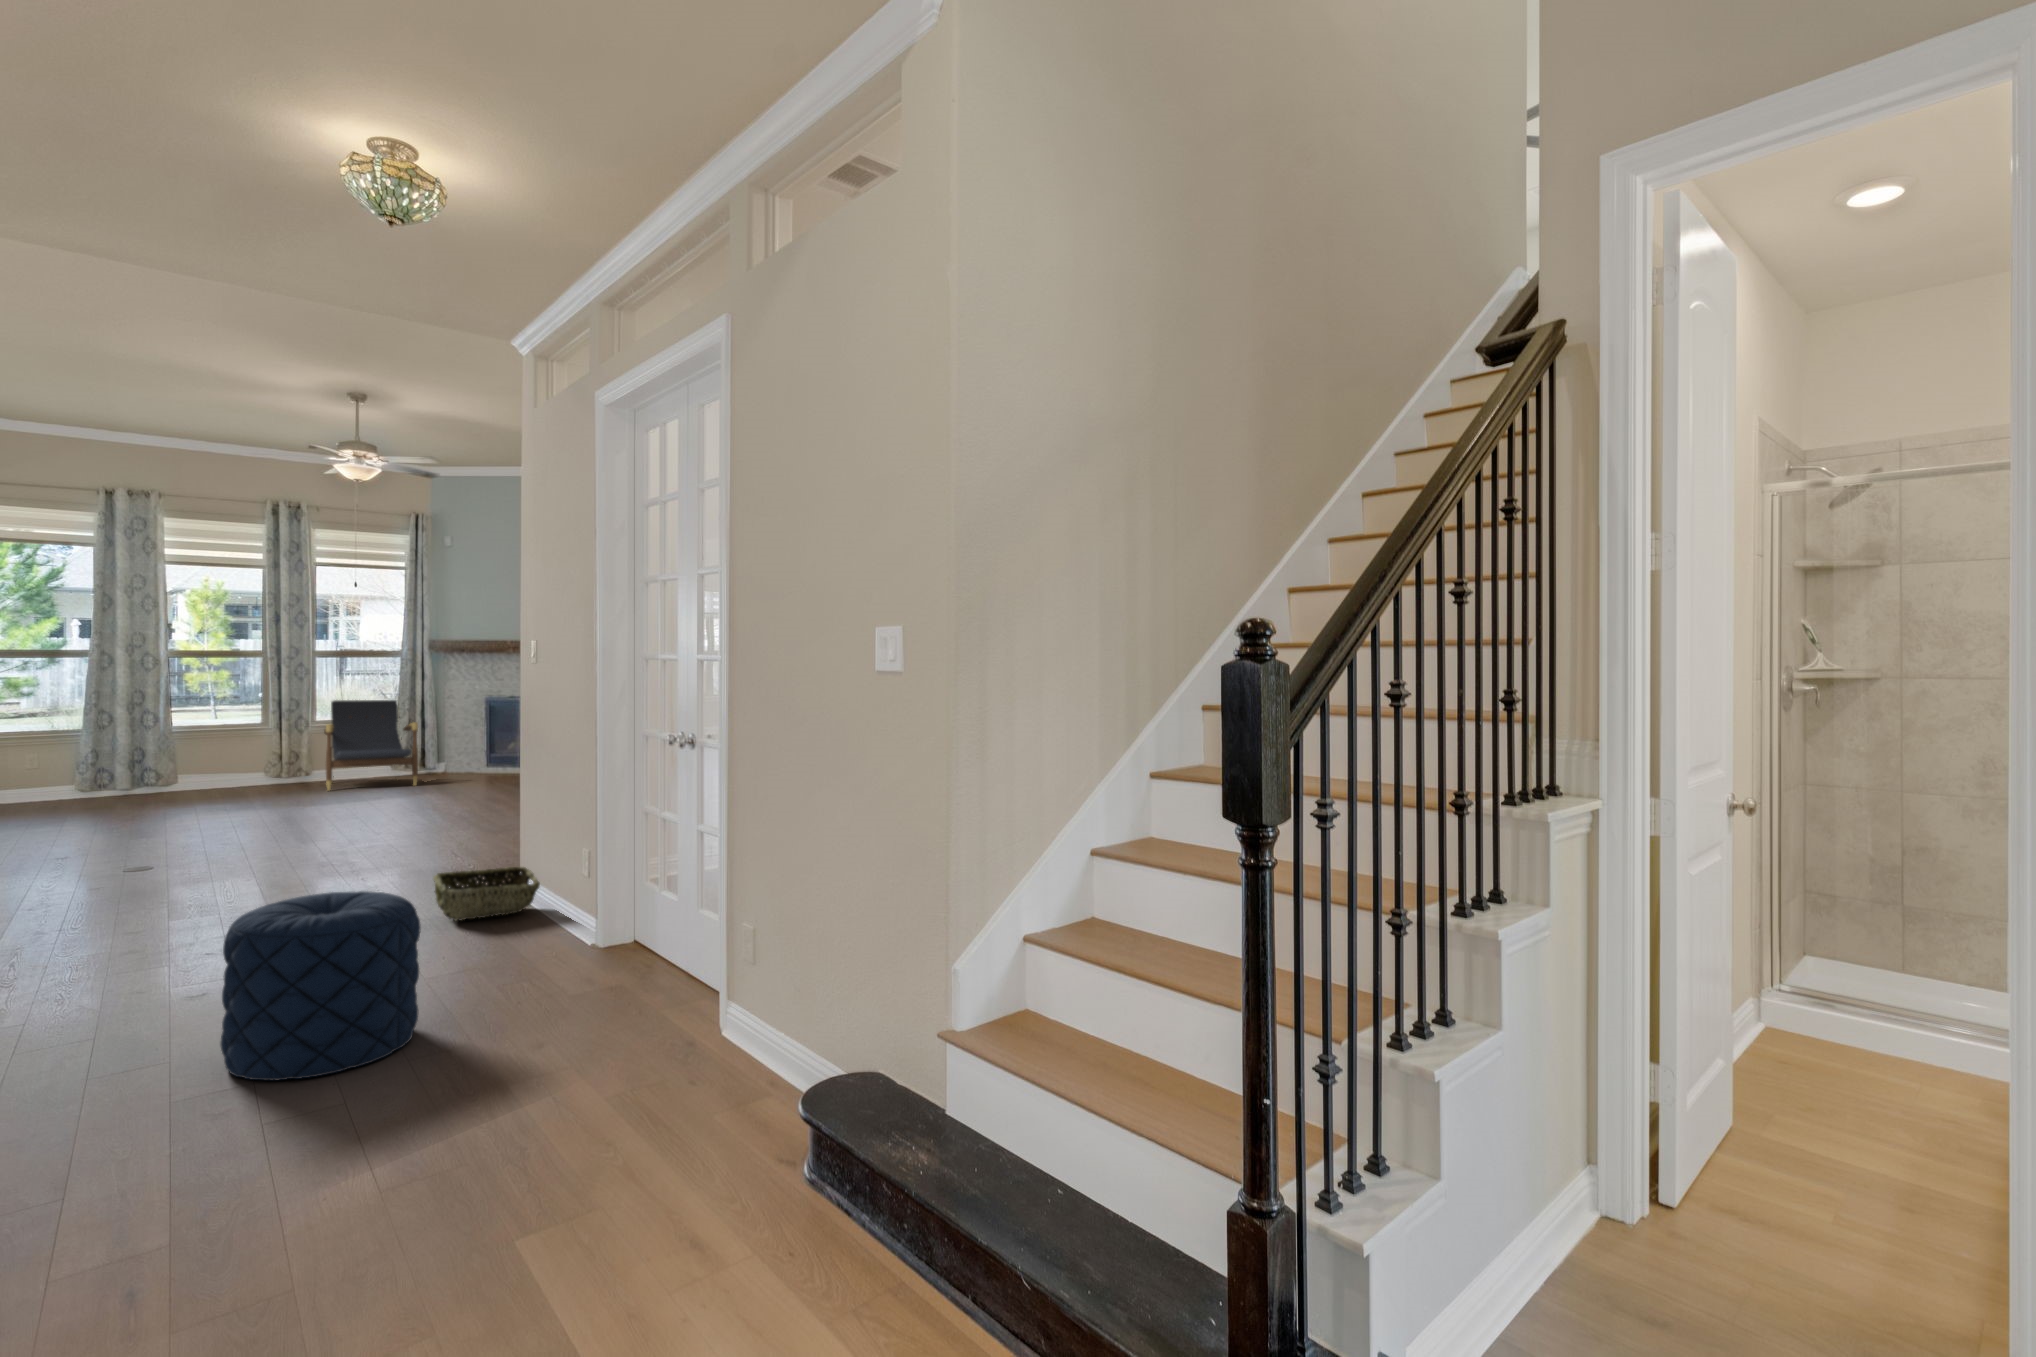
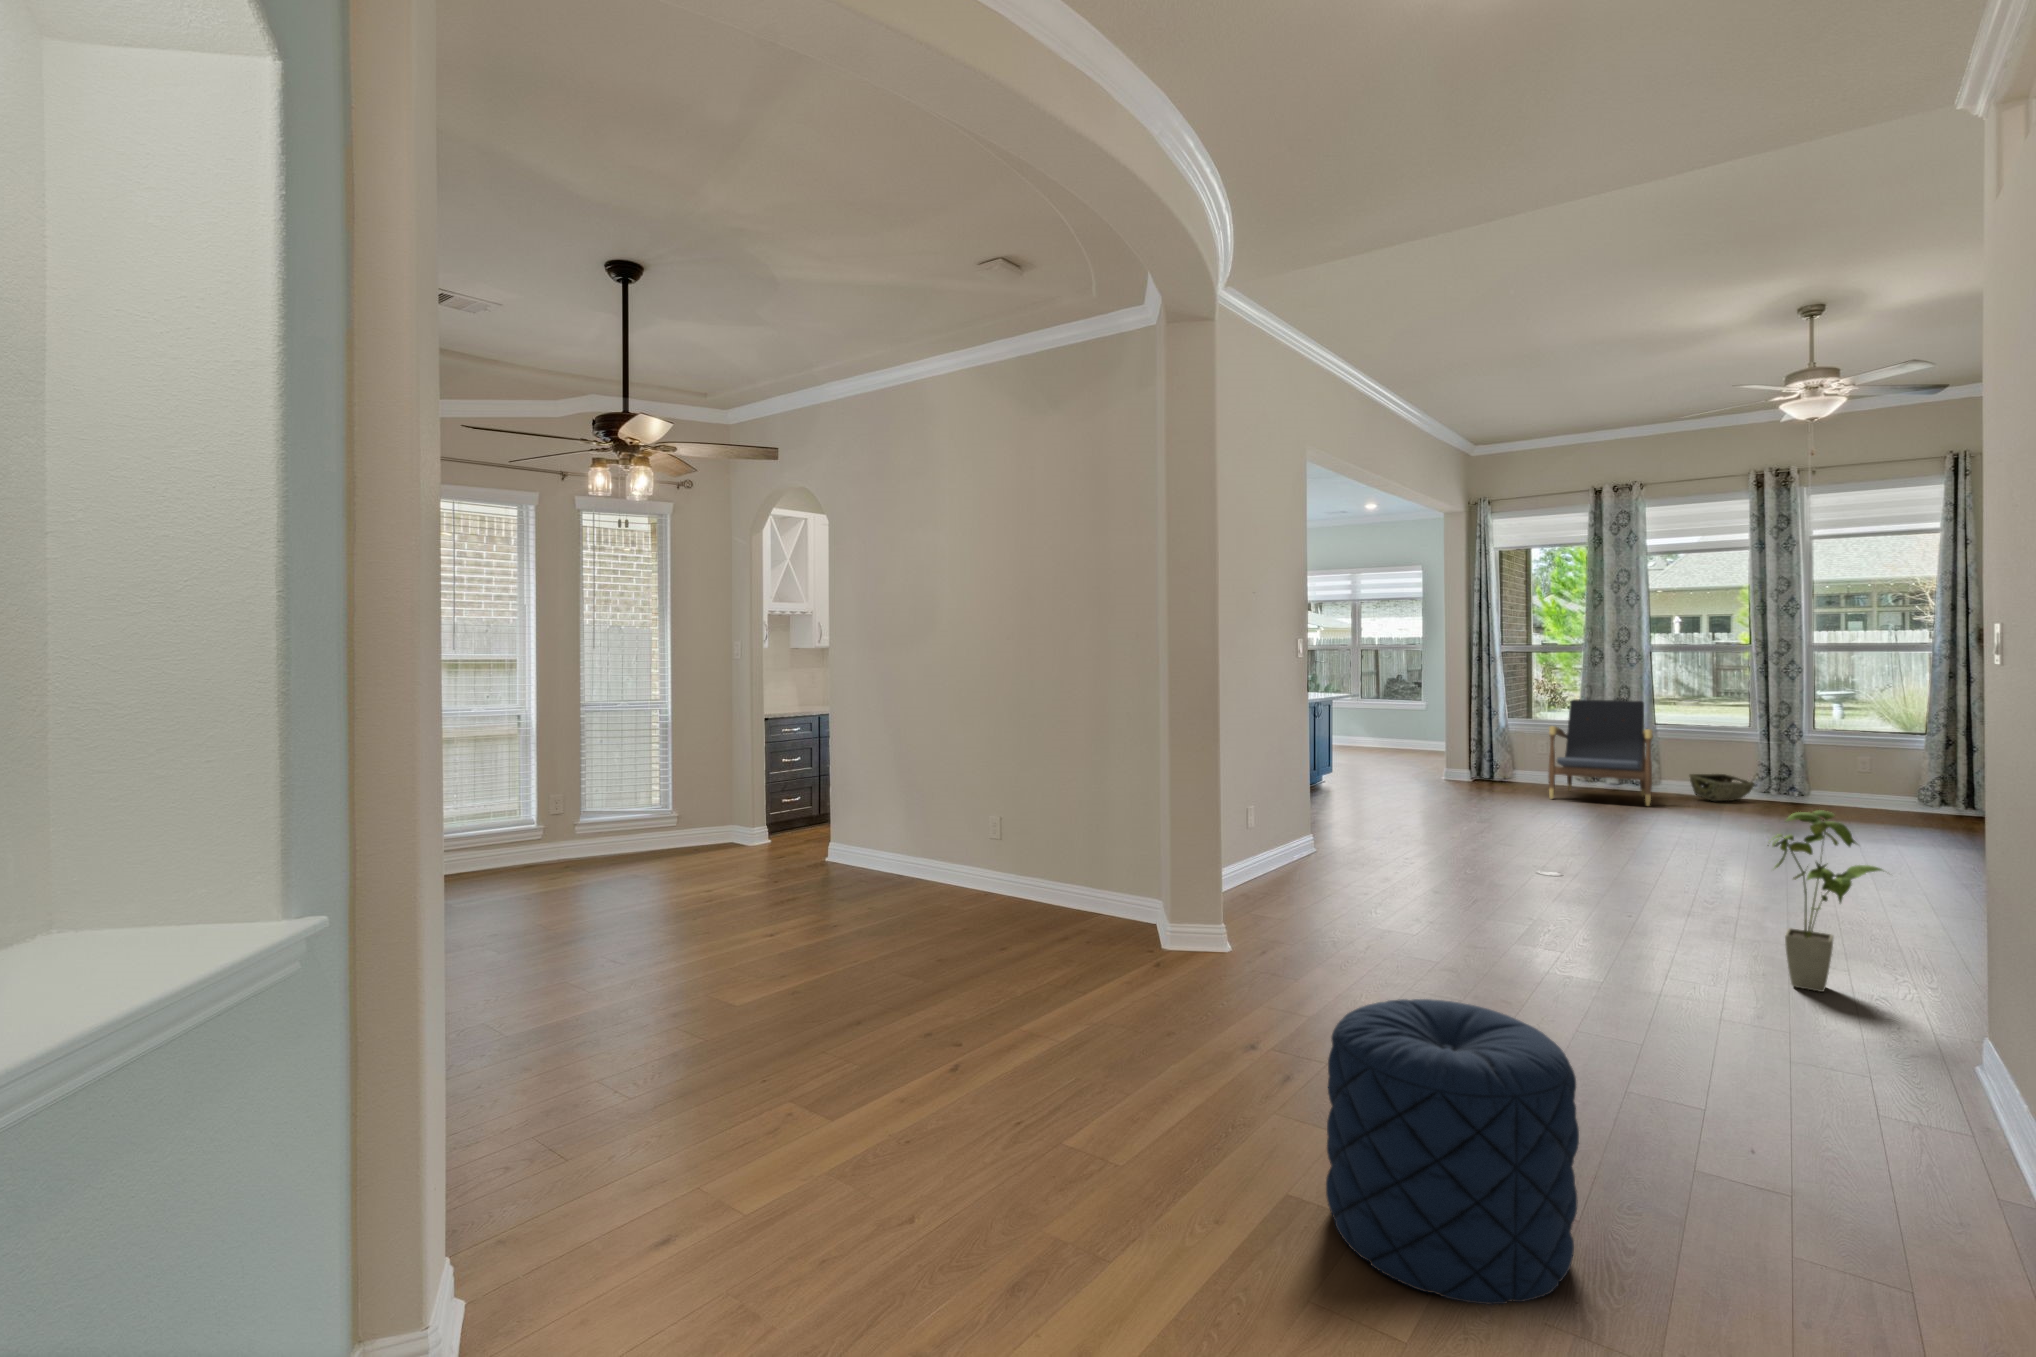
lounge chair: present [324,700,418,790] -> present [1548,700,1653,806]
house plant: none [383,761,459,885] -> present [1768,810,1883,992]
woven basket: present [433,867,540,921] -> present [1690,774,1754,801]

